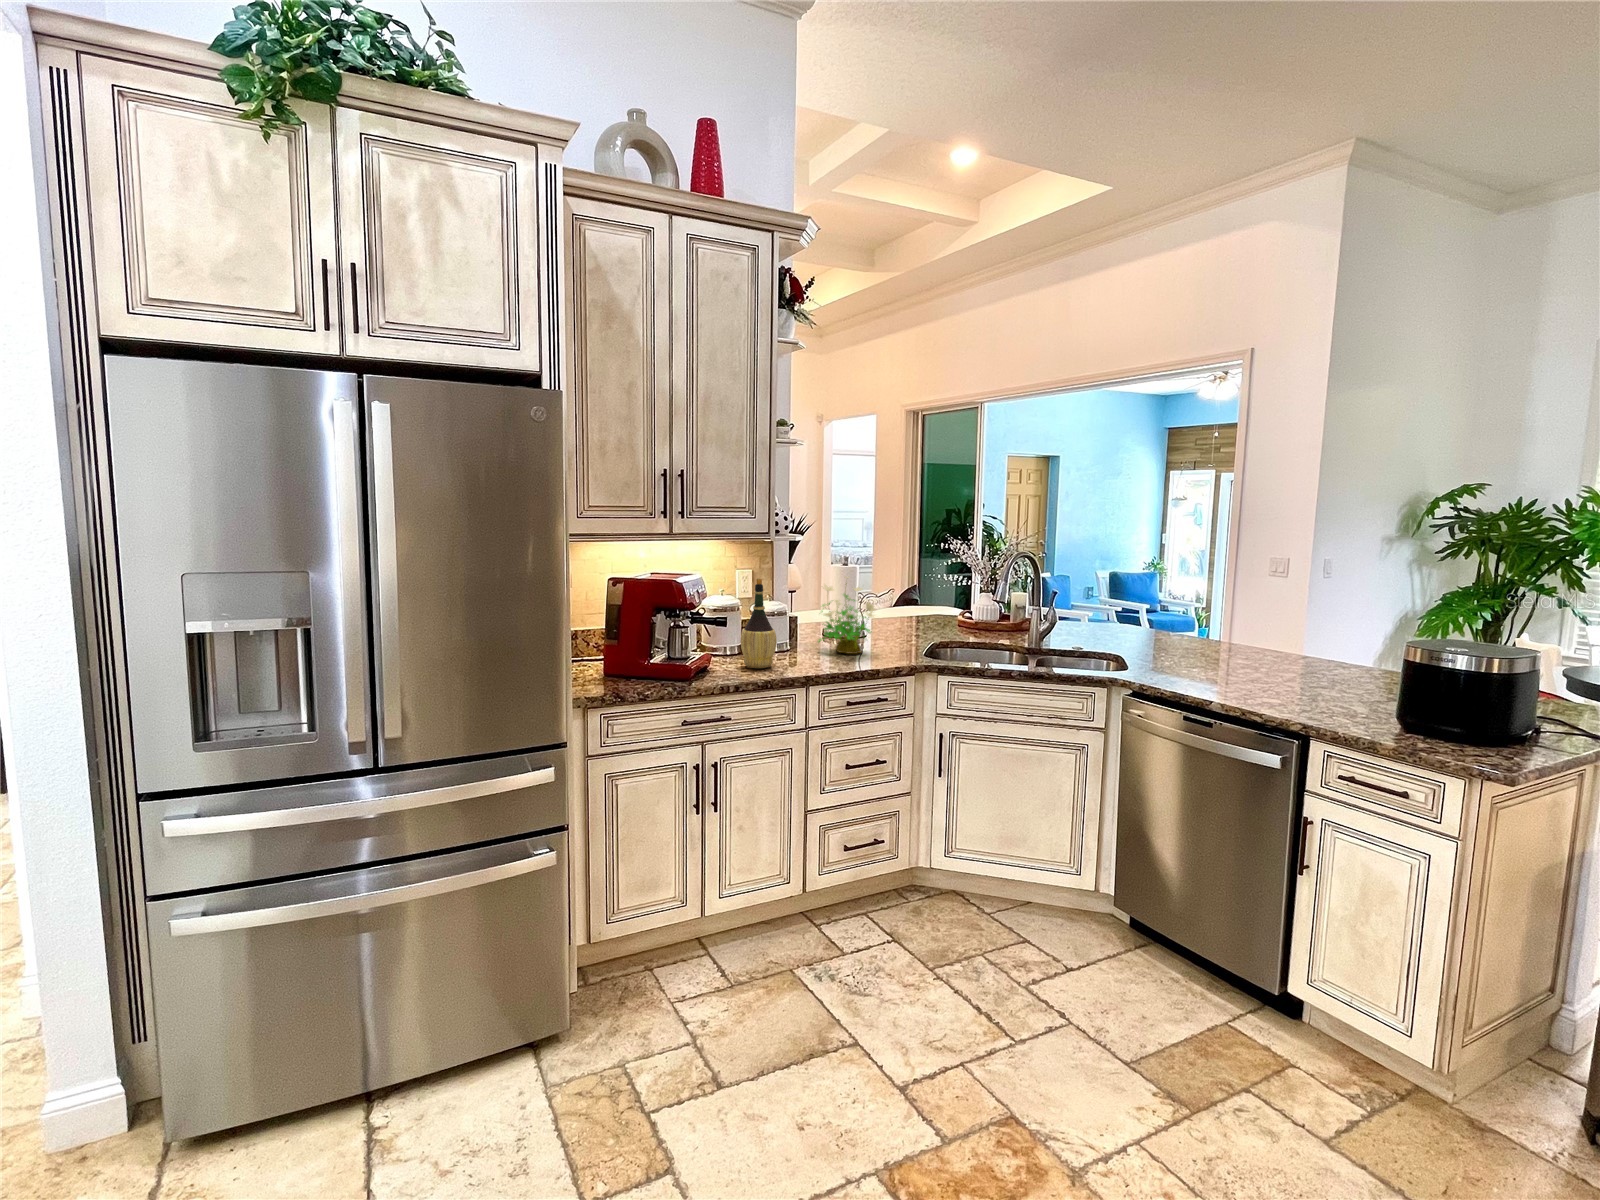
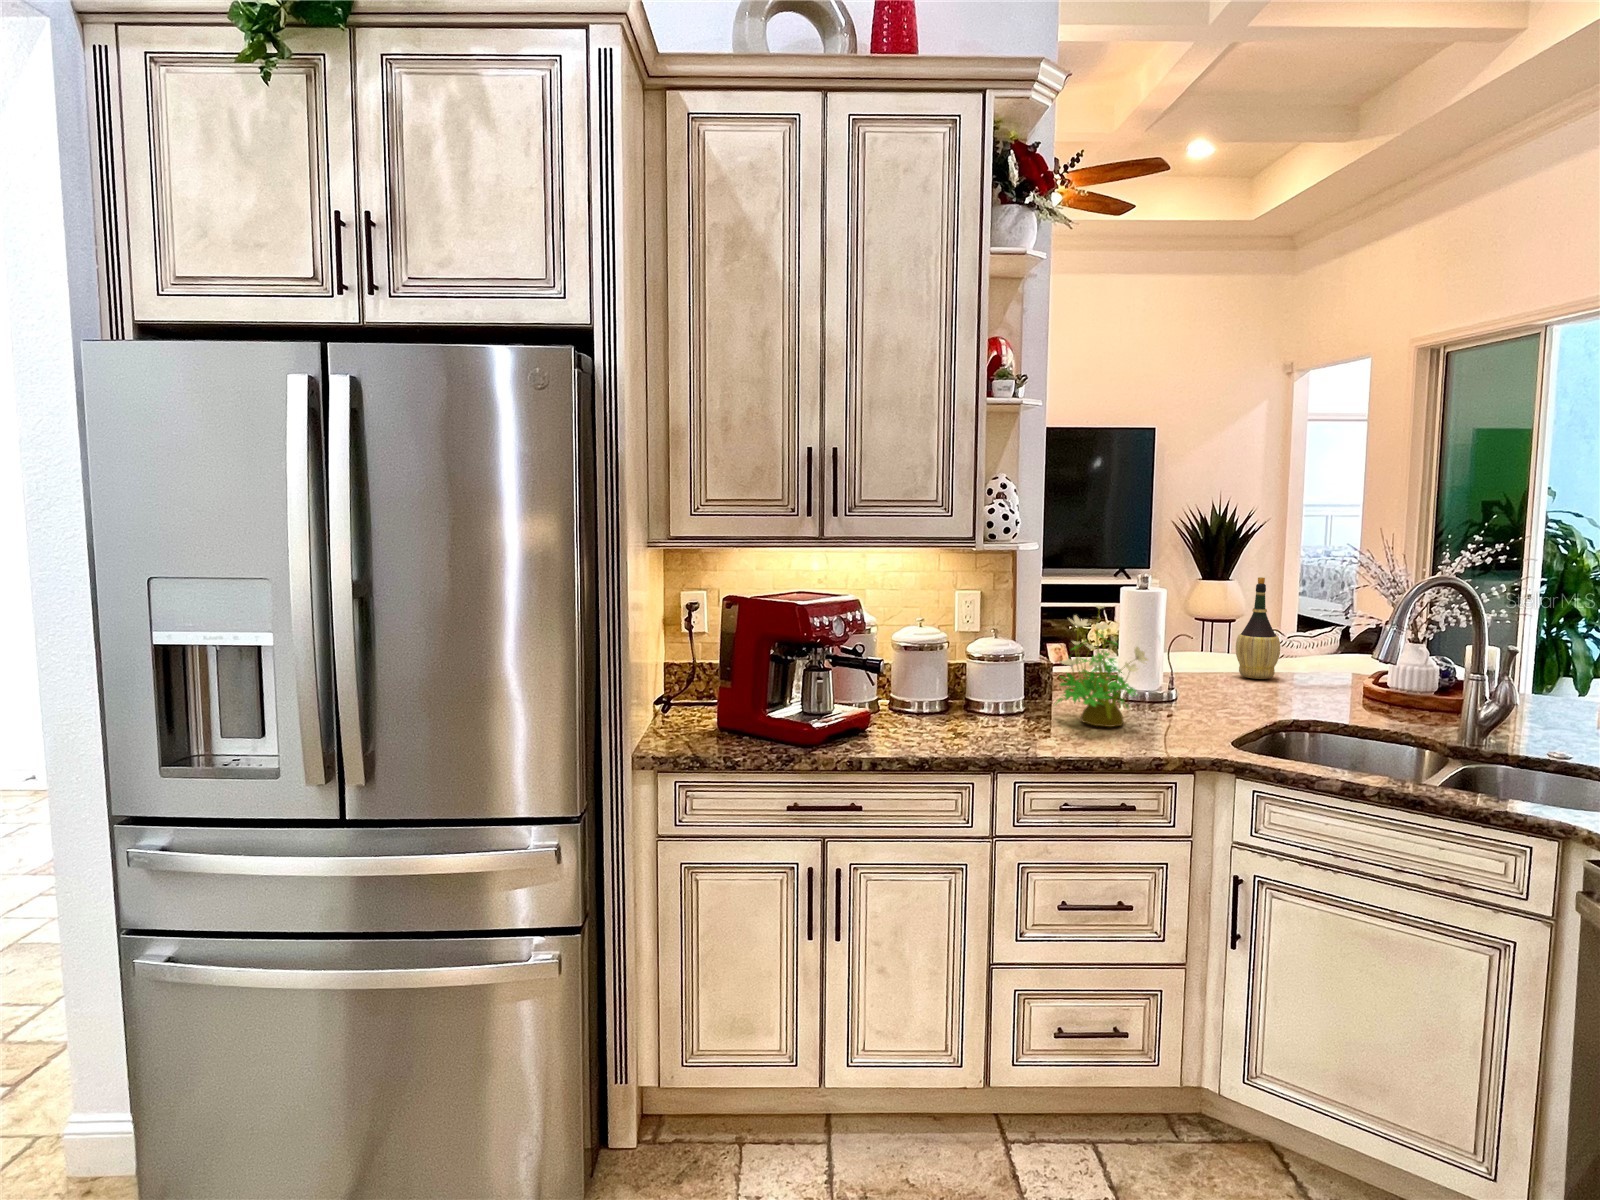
wine bottle: present [740,578,777,668] -> present [1236,577,1280,679]

